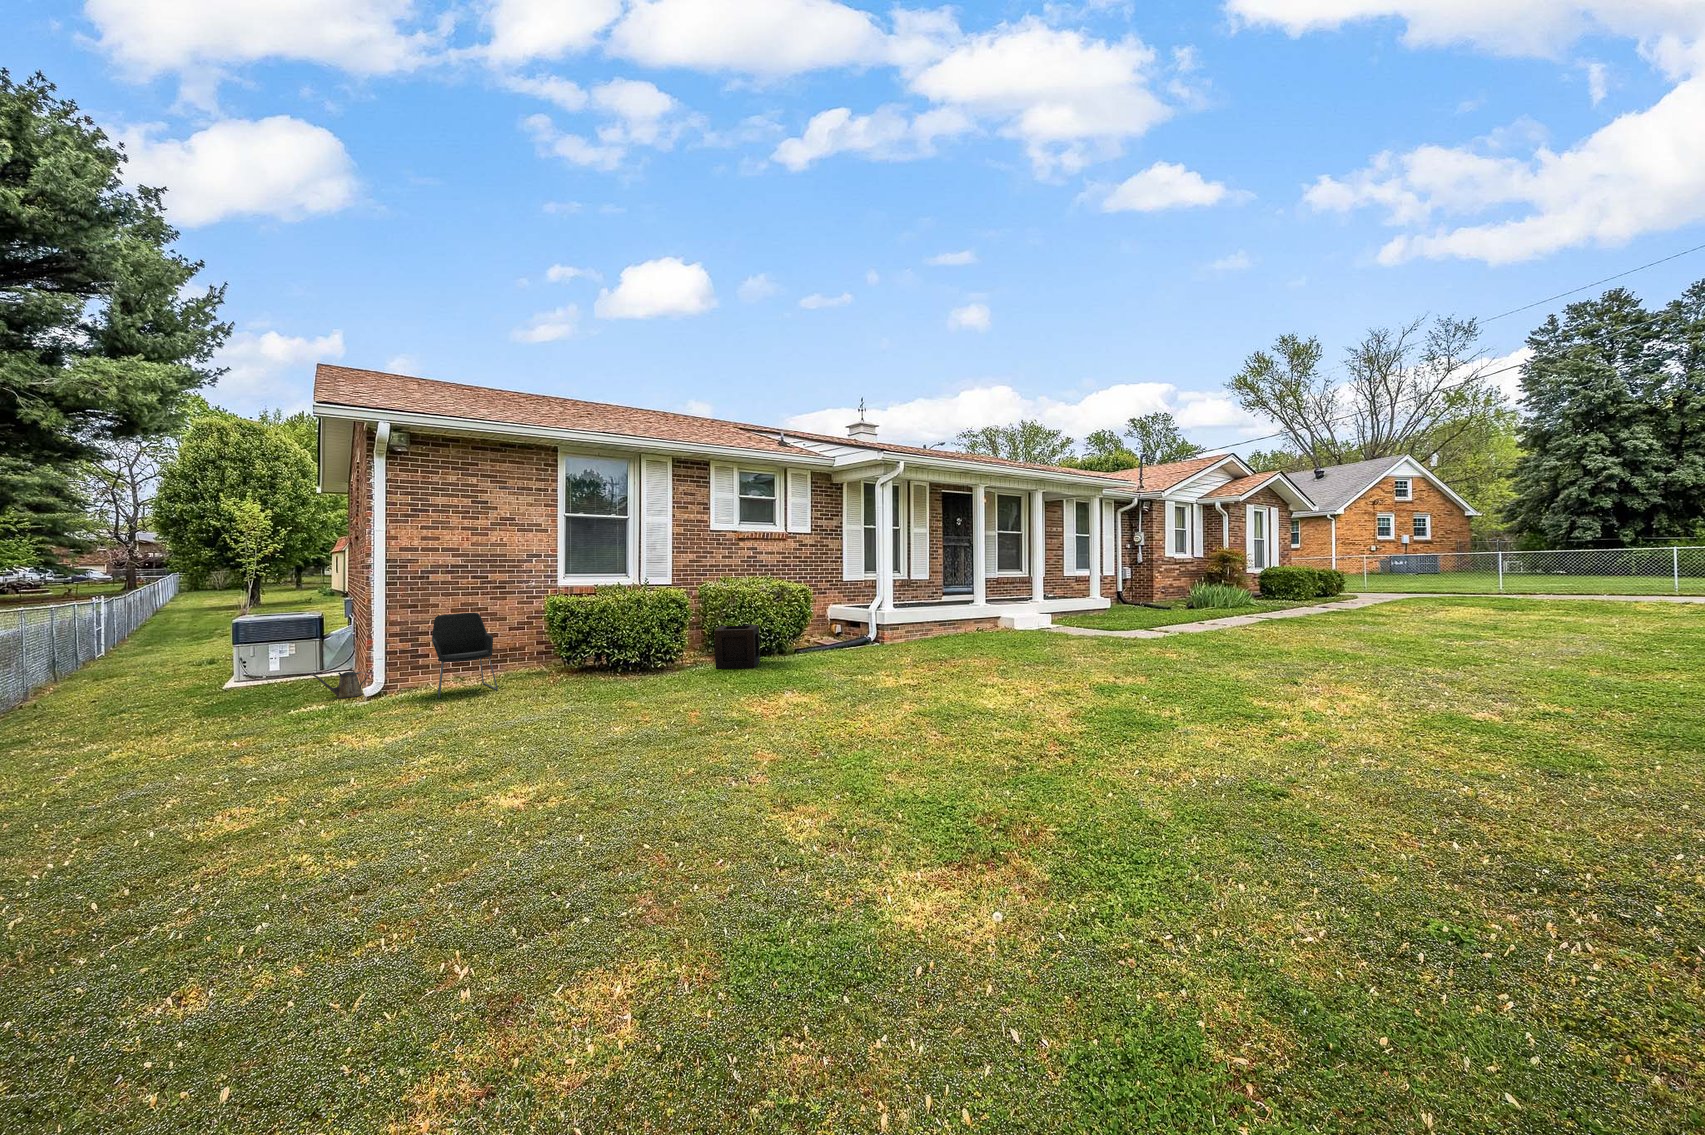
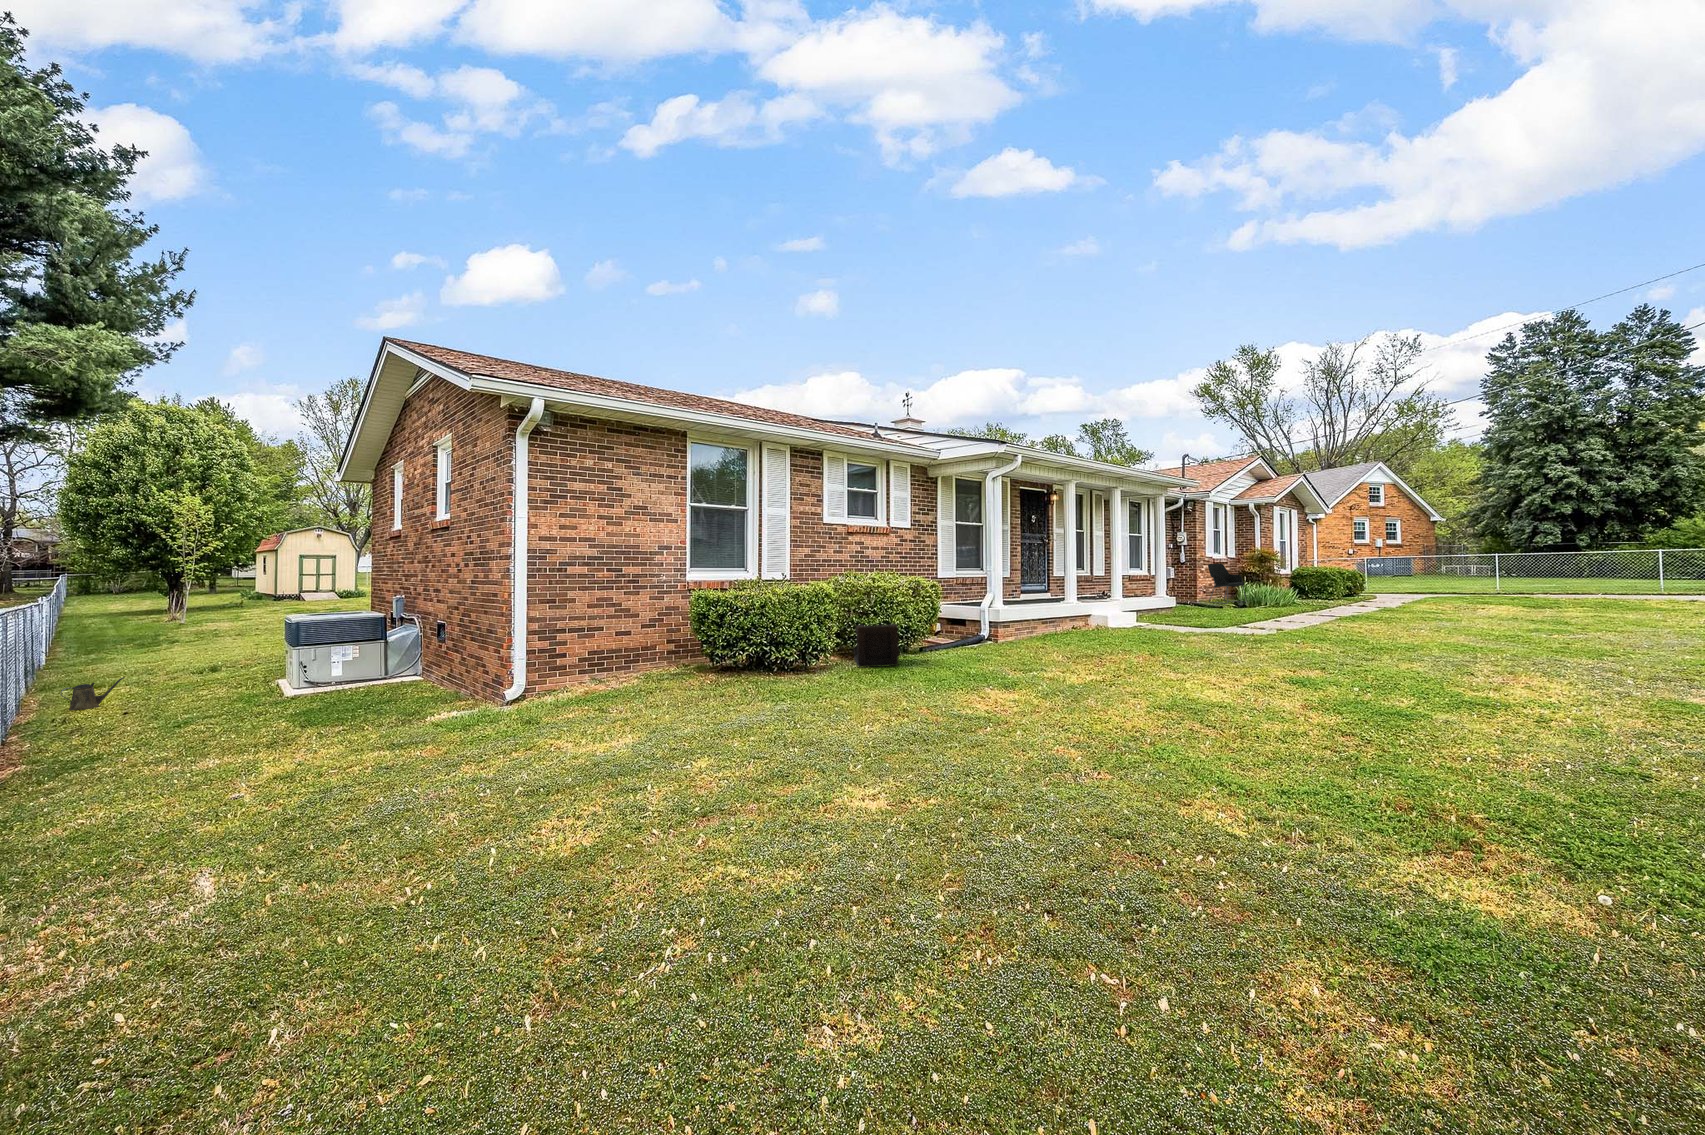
chair: present [432,613,498,698] -> present [1208,564,1247,604]
watering can: present [311,672,368,698] -> present [60,677,125,710]

